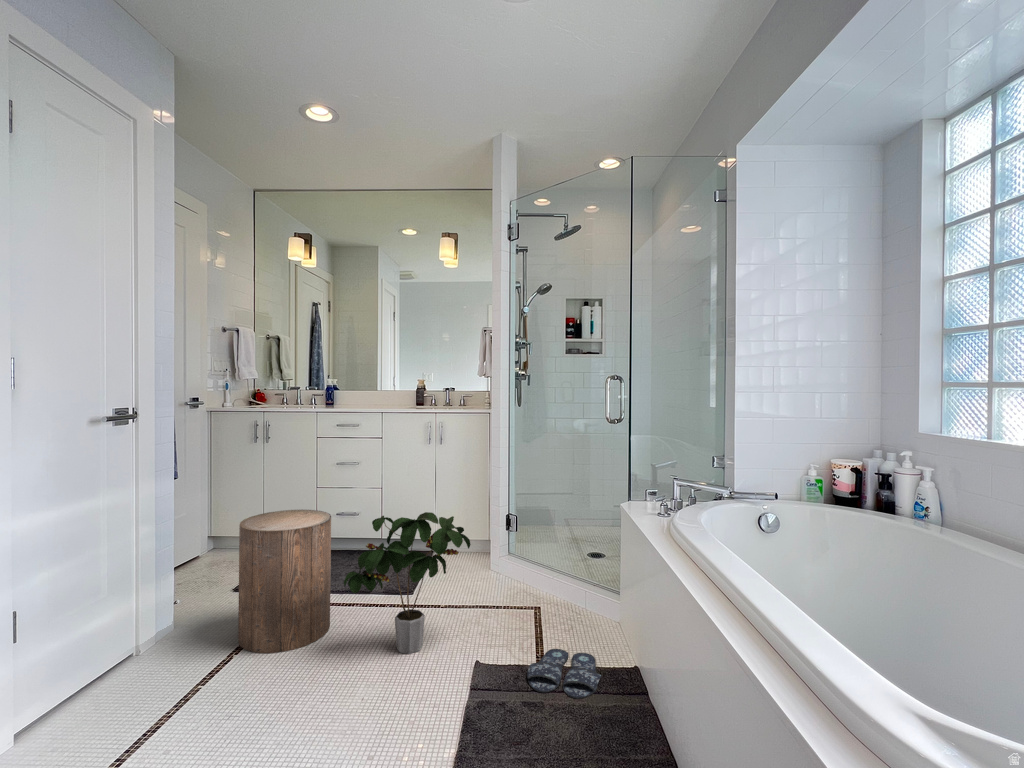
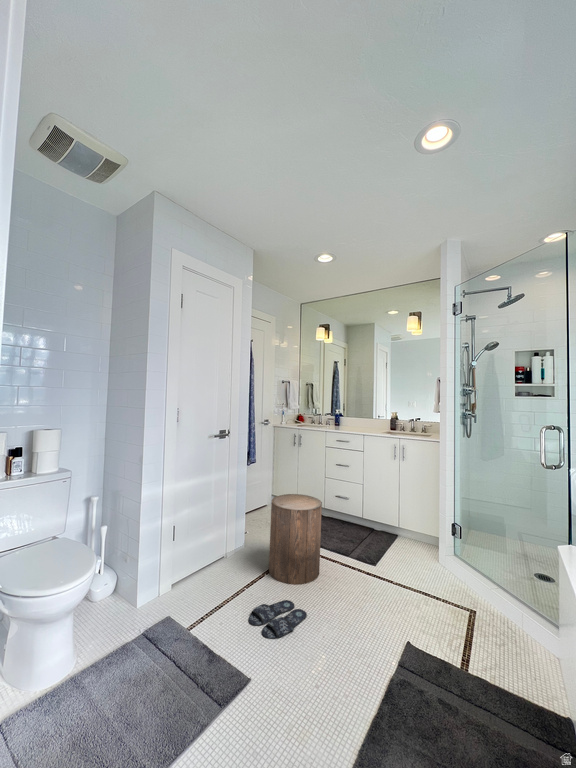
potted plant: present [344,512,471,654] -> none [323,513,410,615]
slippers: present [527,649,601,699] -> present [249,600,307,639]

